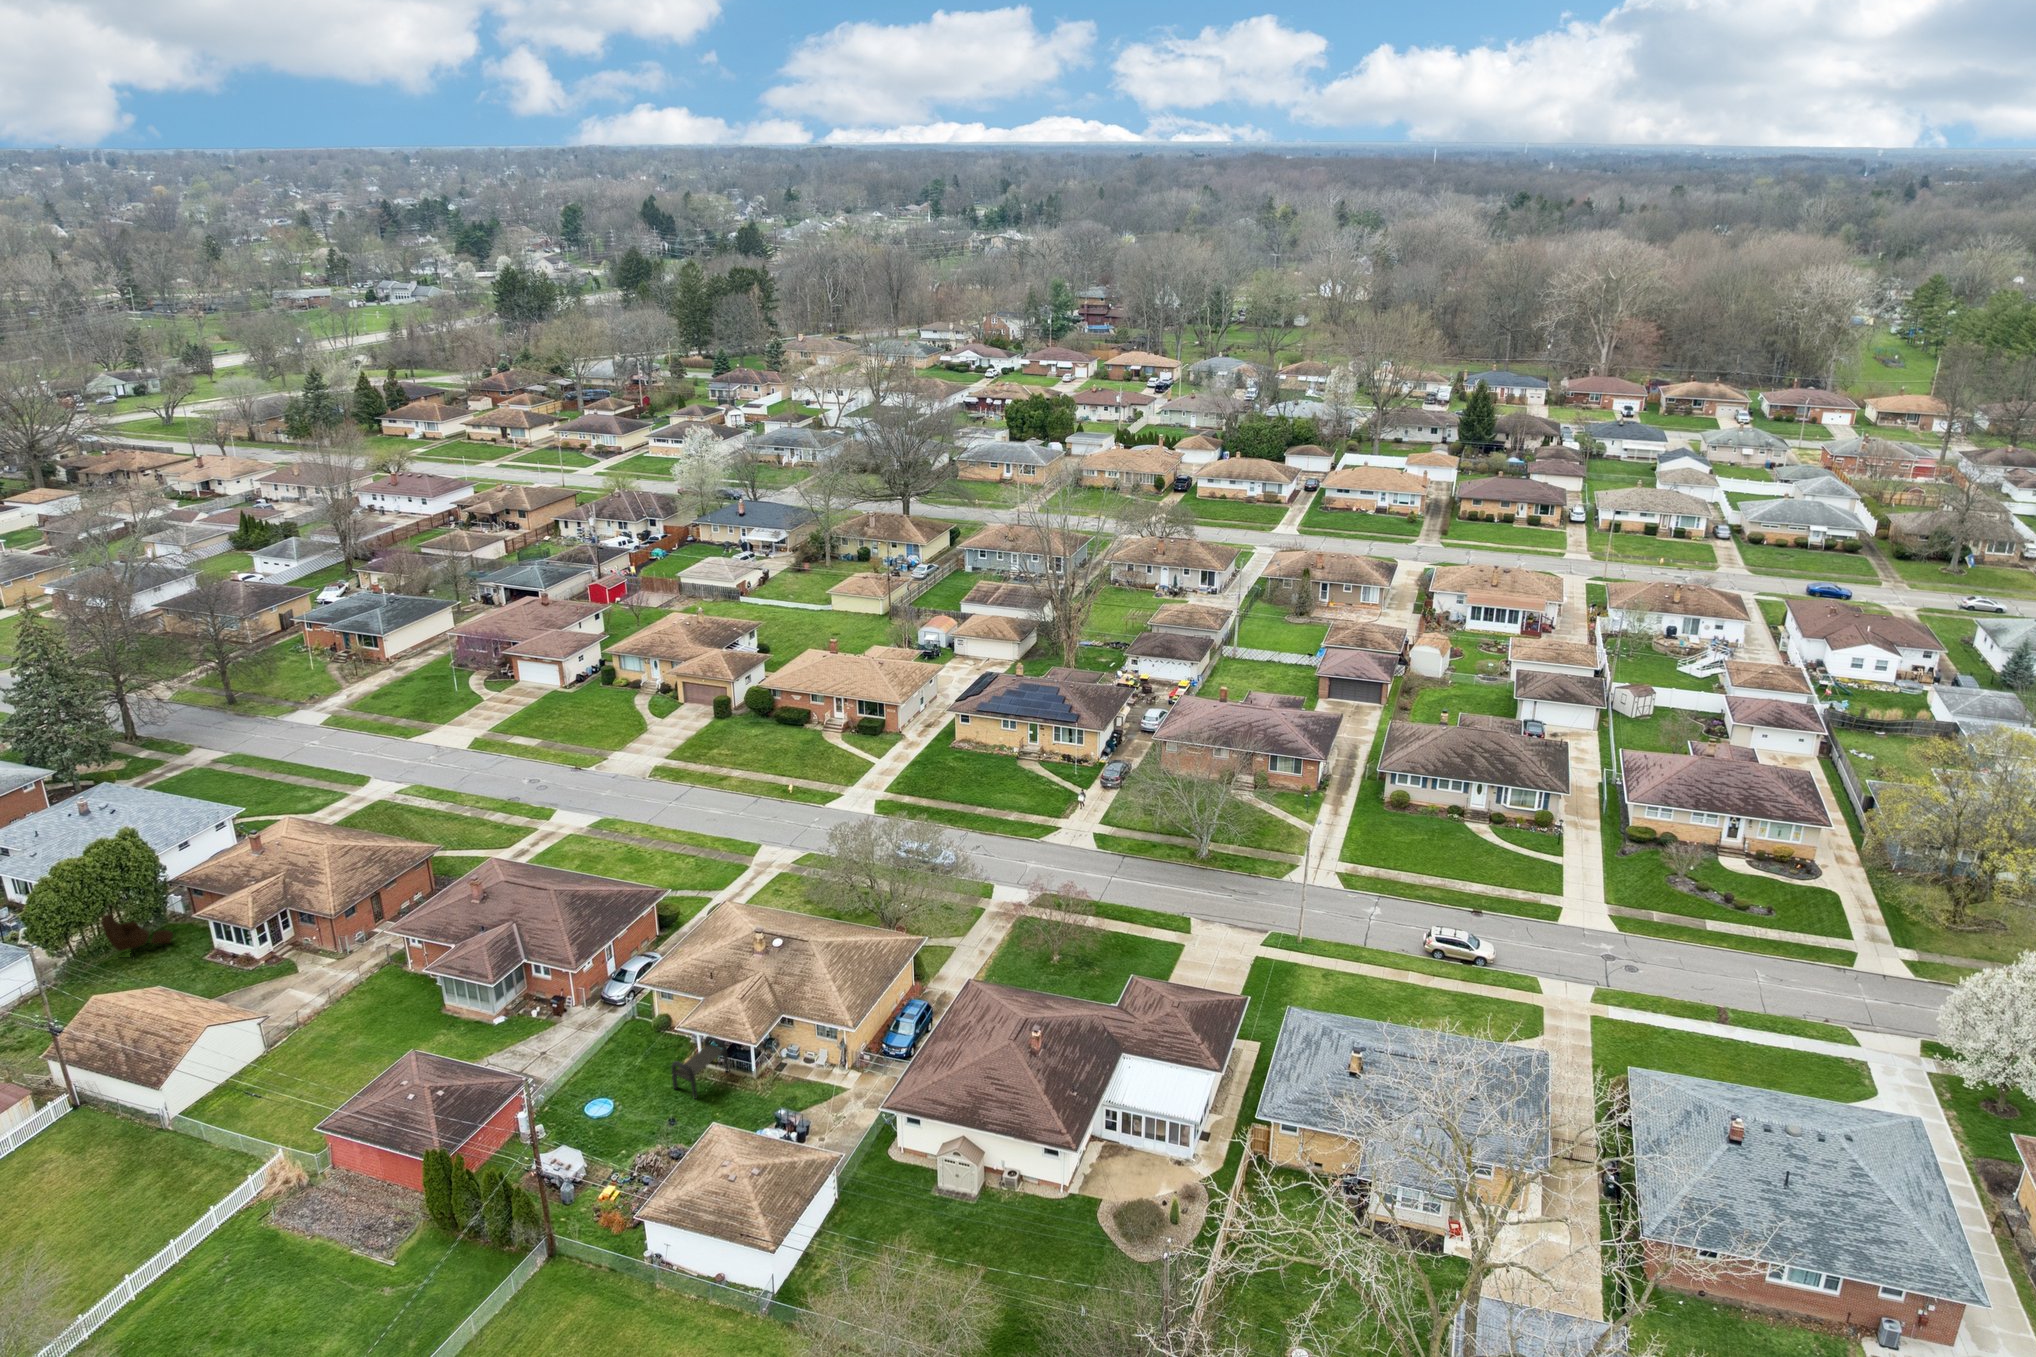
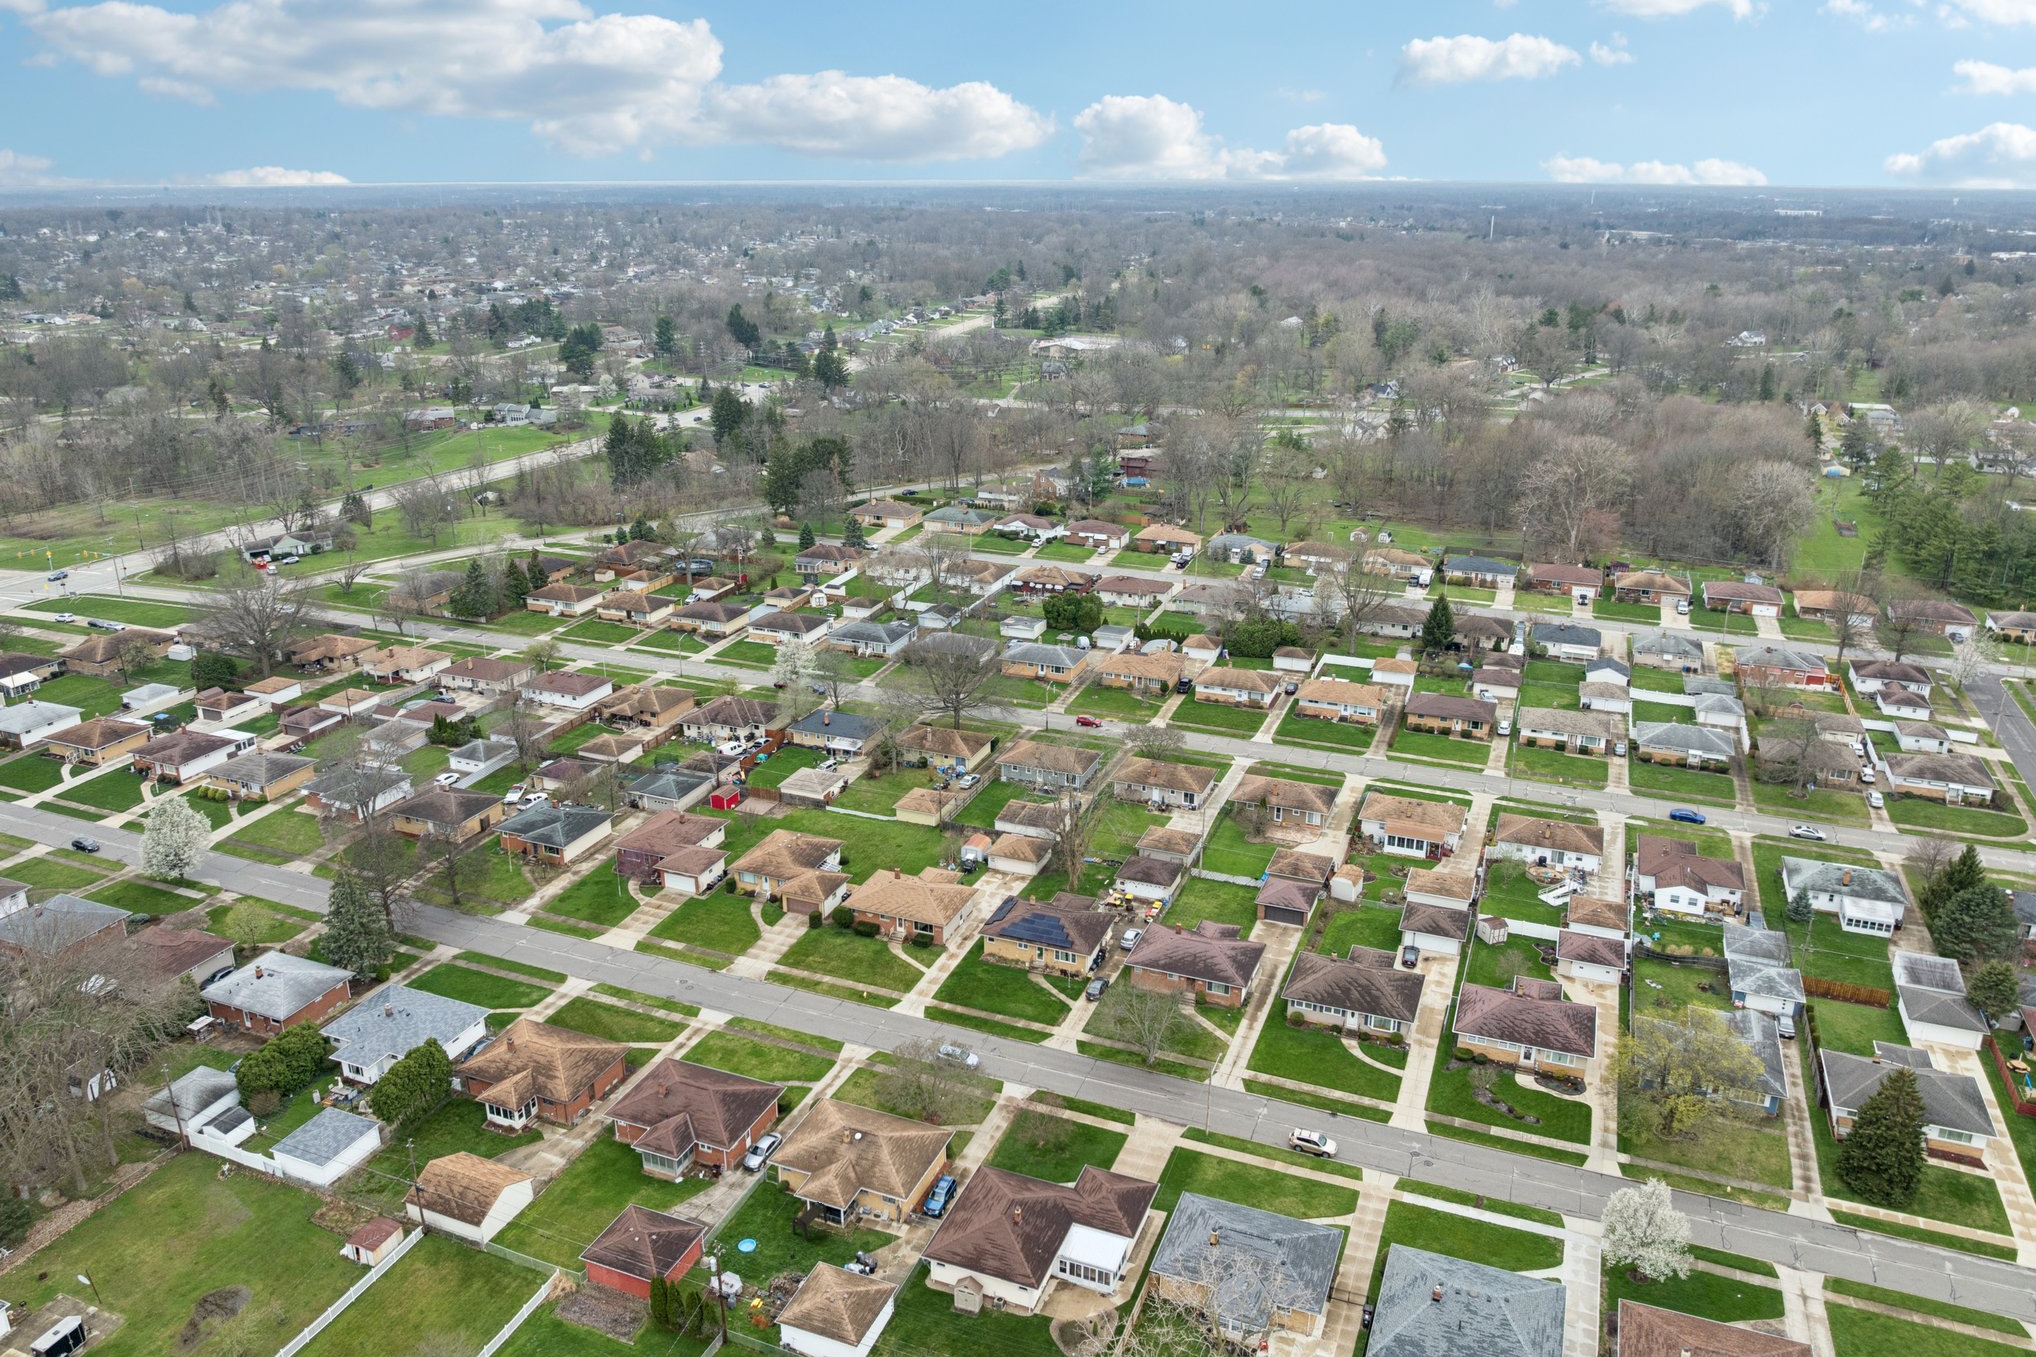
lounge chair: present [101,914,173,959] -> none [423,1093,463,1126]

